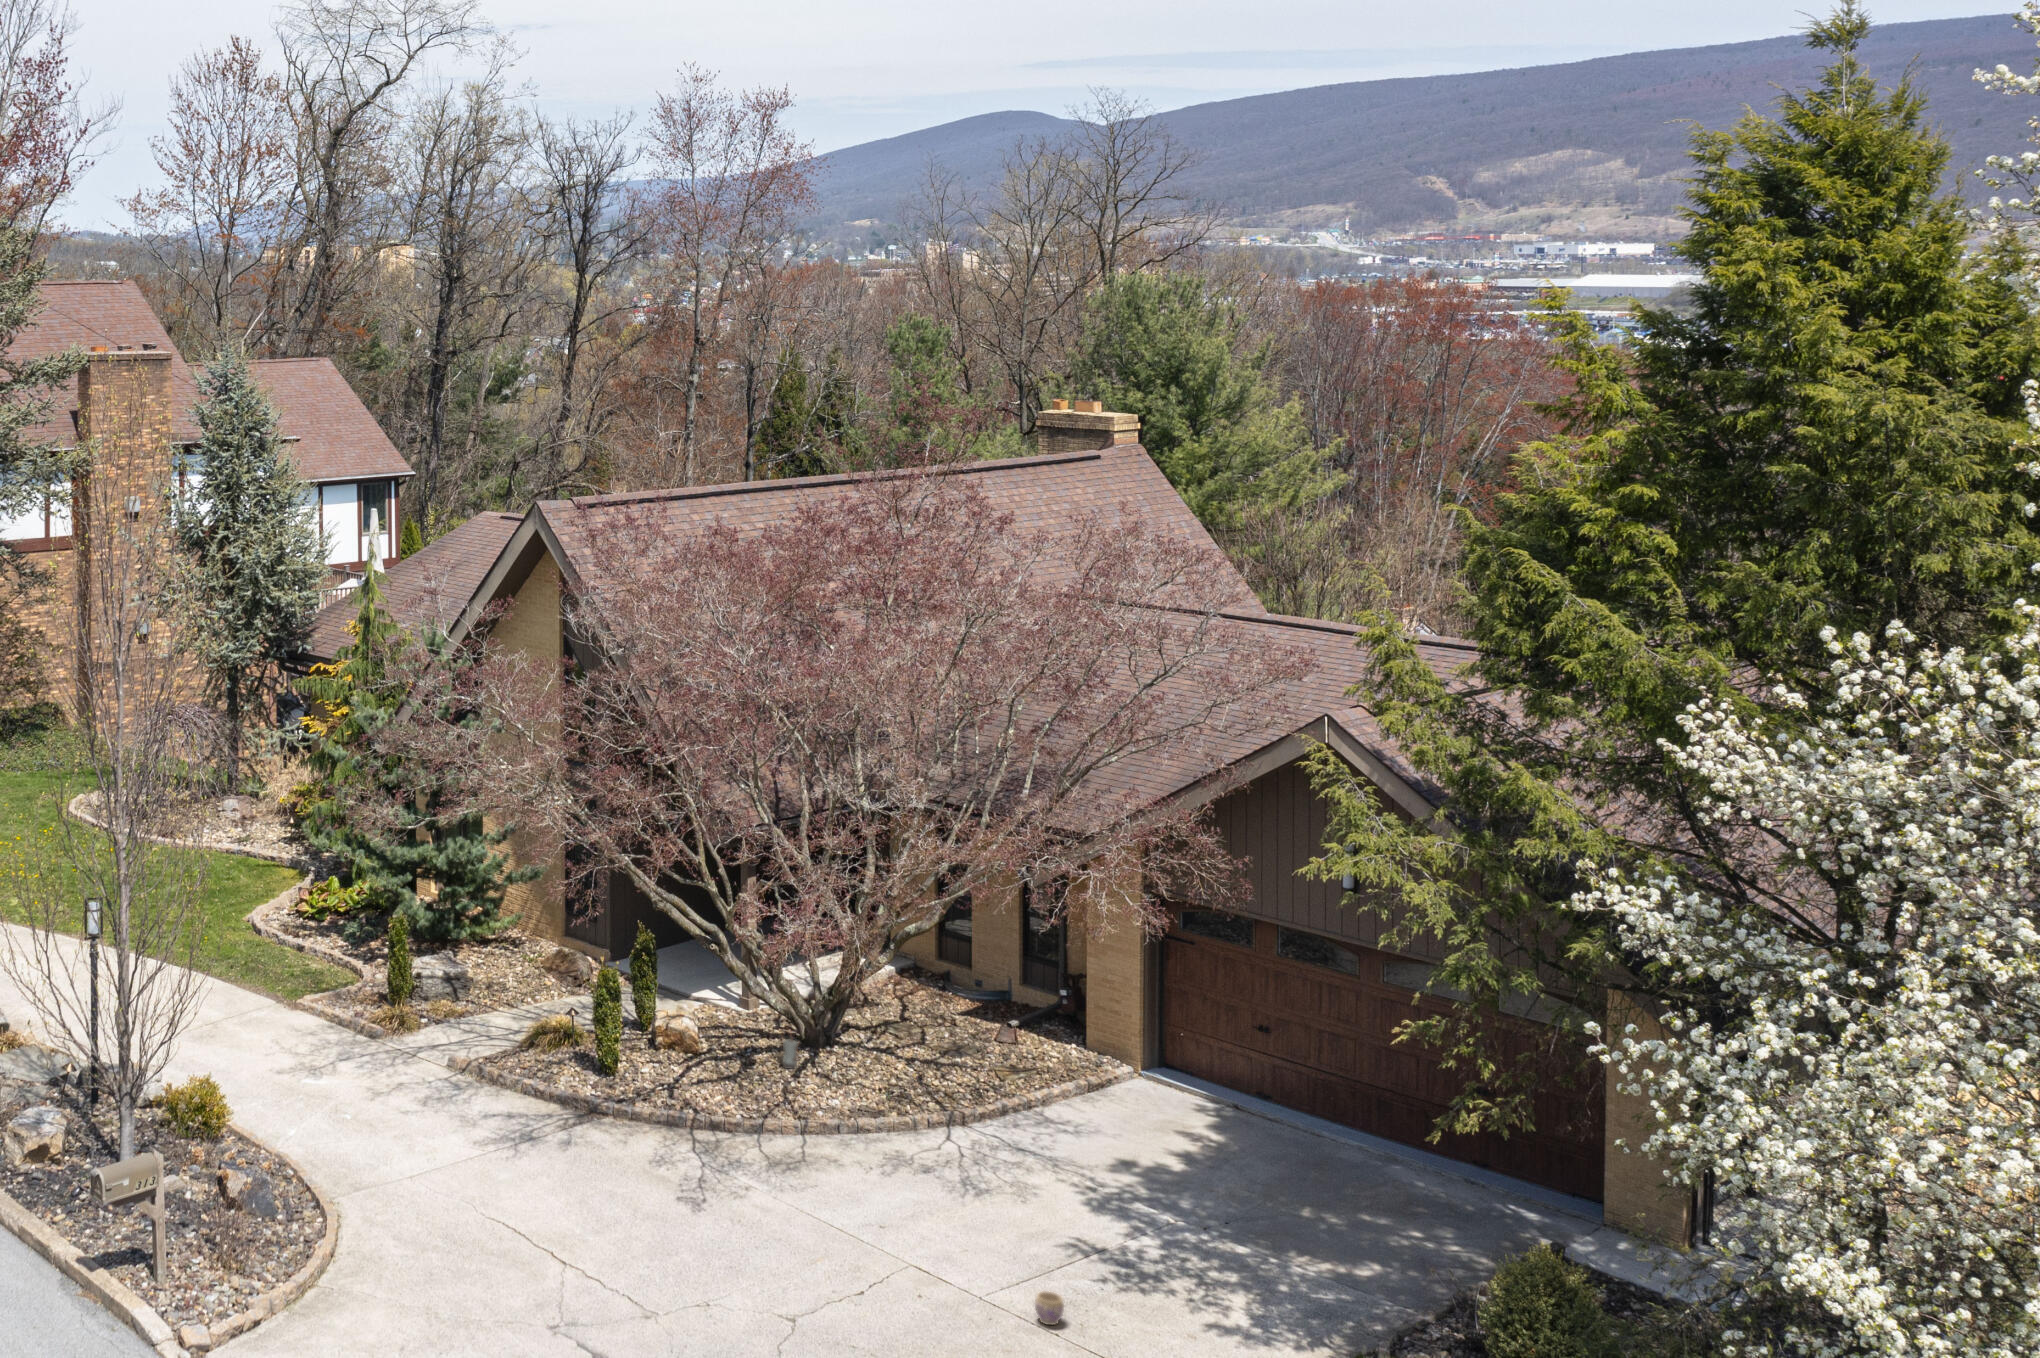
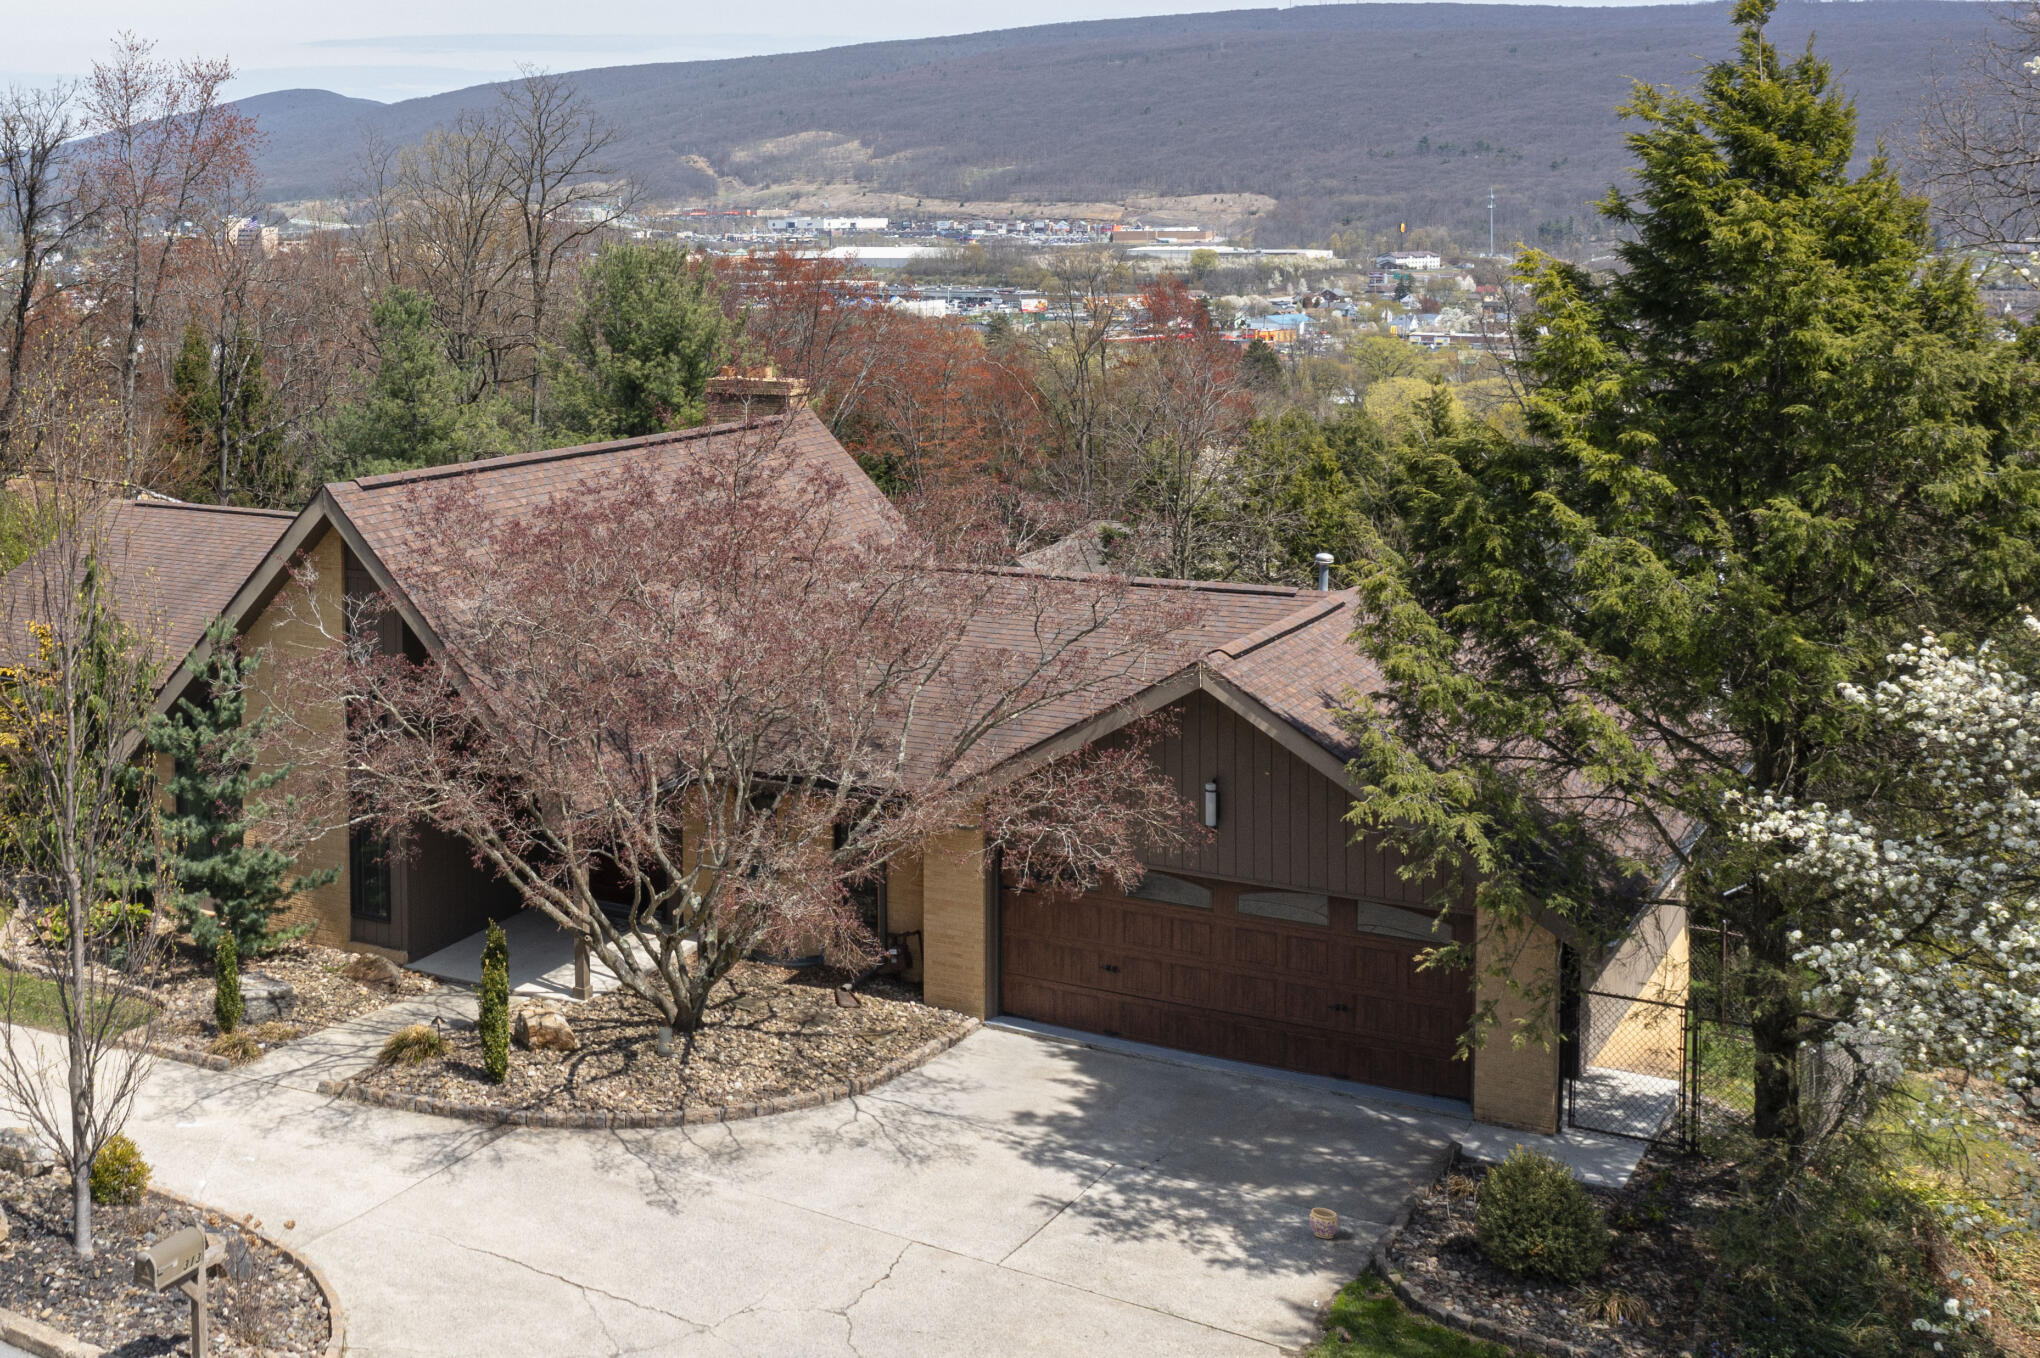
planter: present [1035,1291,1064,1325] -> present [1309,1208,1338,1239]

